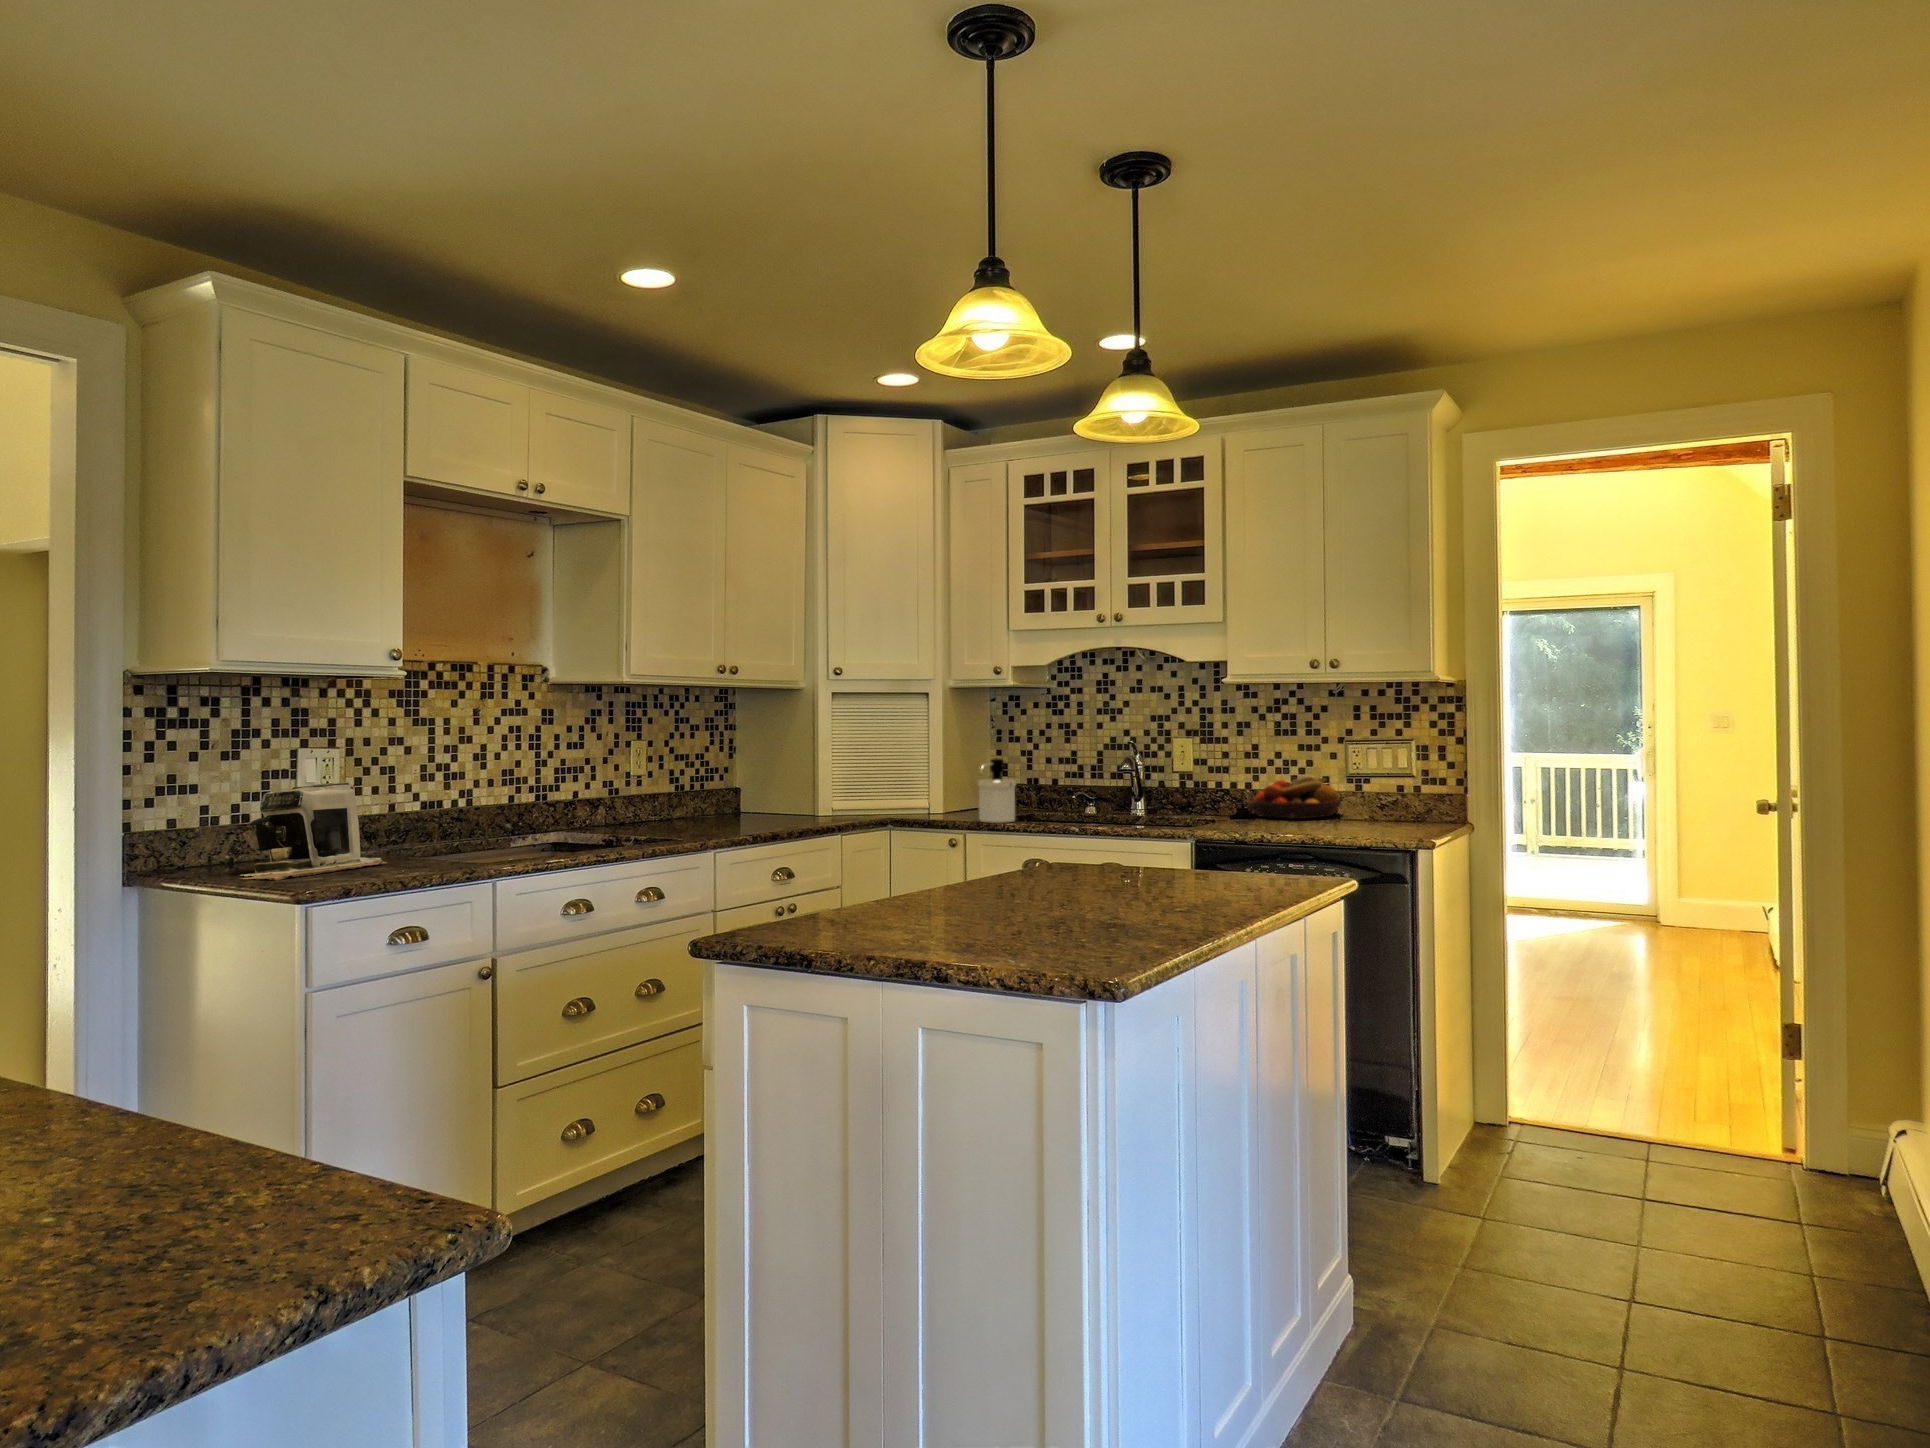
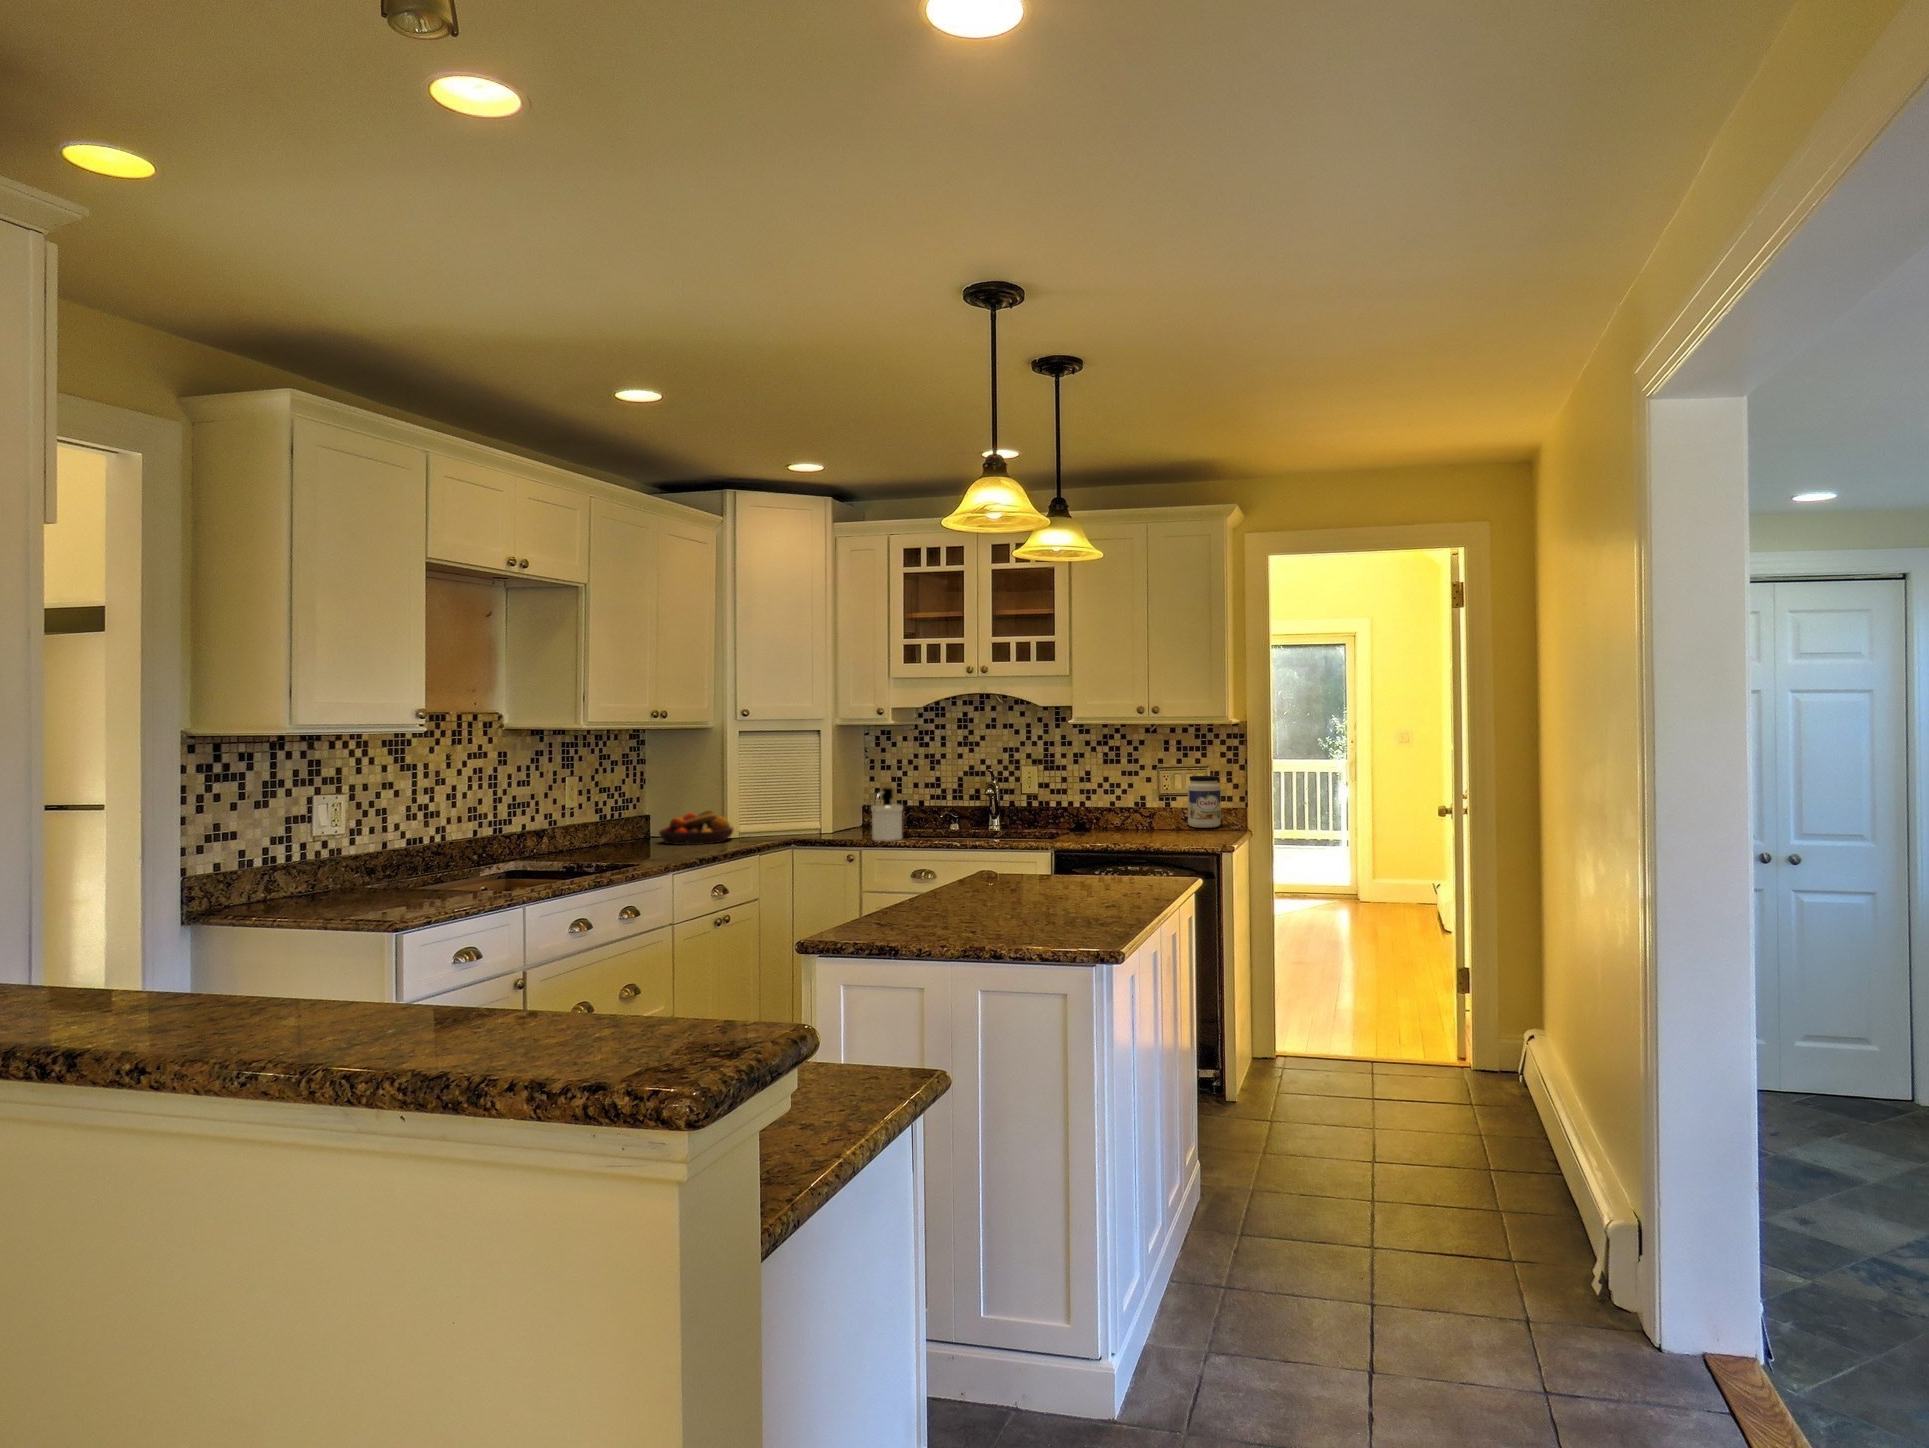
jar: none [1383,750,1428,817] -> present [1188,776,1221,828]
fruit bowl: present [1247,776,1340,818] -> present [659,810,733,845]
coffee maker: present [241,783,386,881] -> none [300,827,418,914]

